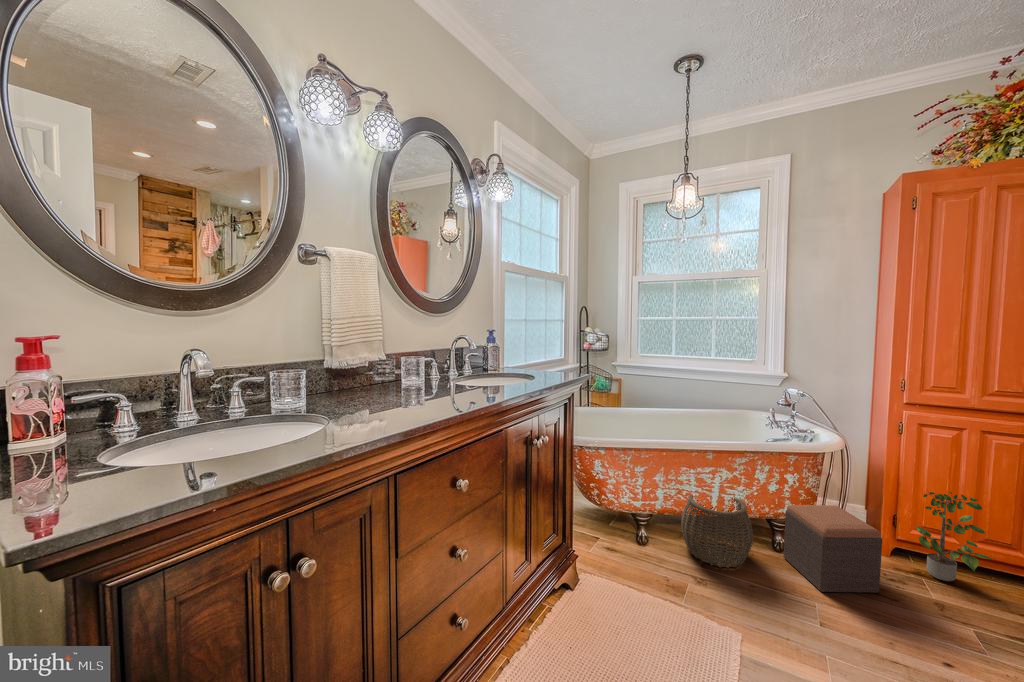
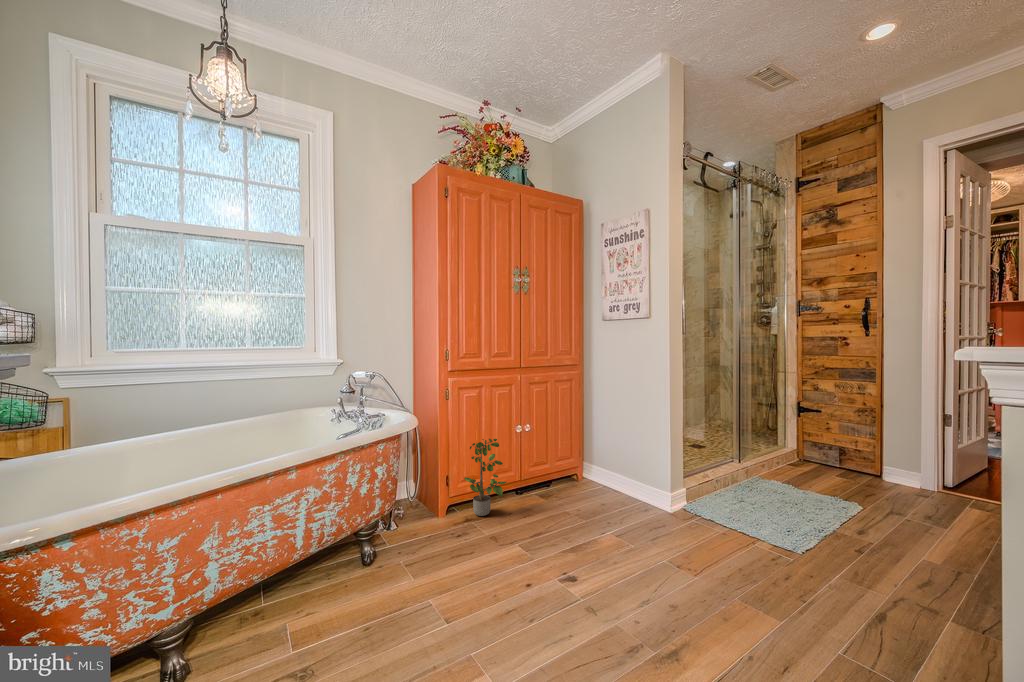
woven basket: present [681,495,753,568] -> none [251,520,357,642]
footstool: present [784,505,882,593] -> none [380,484,464,583]

